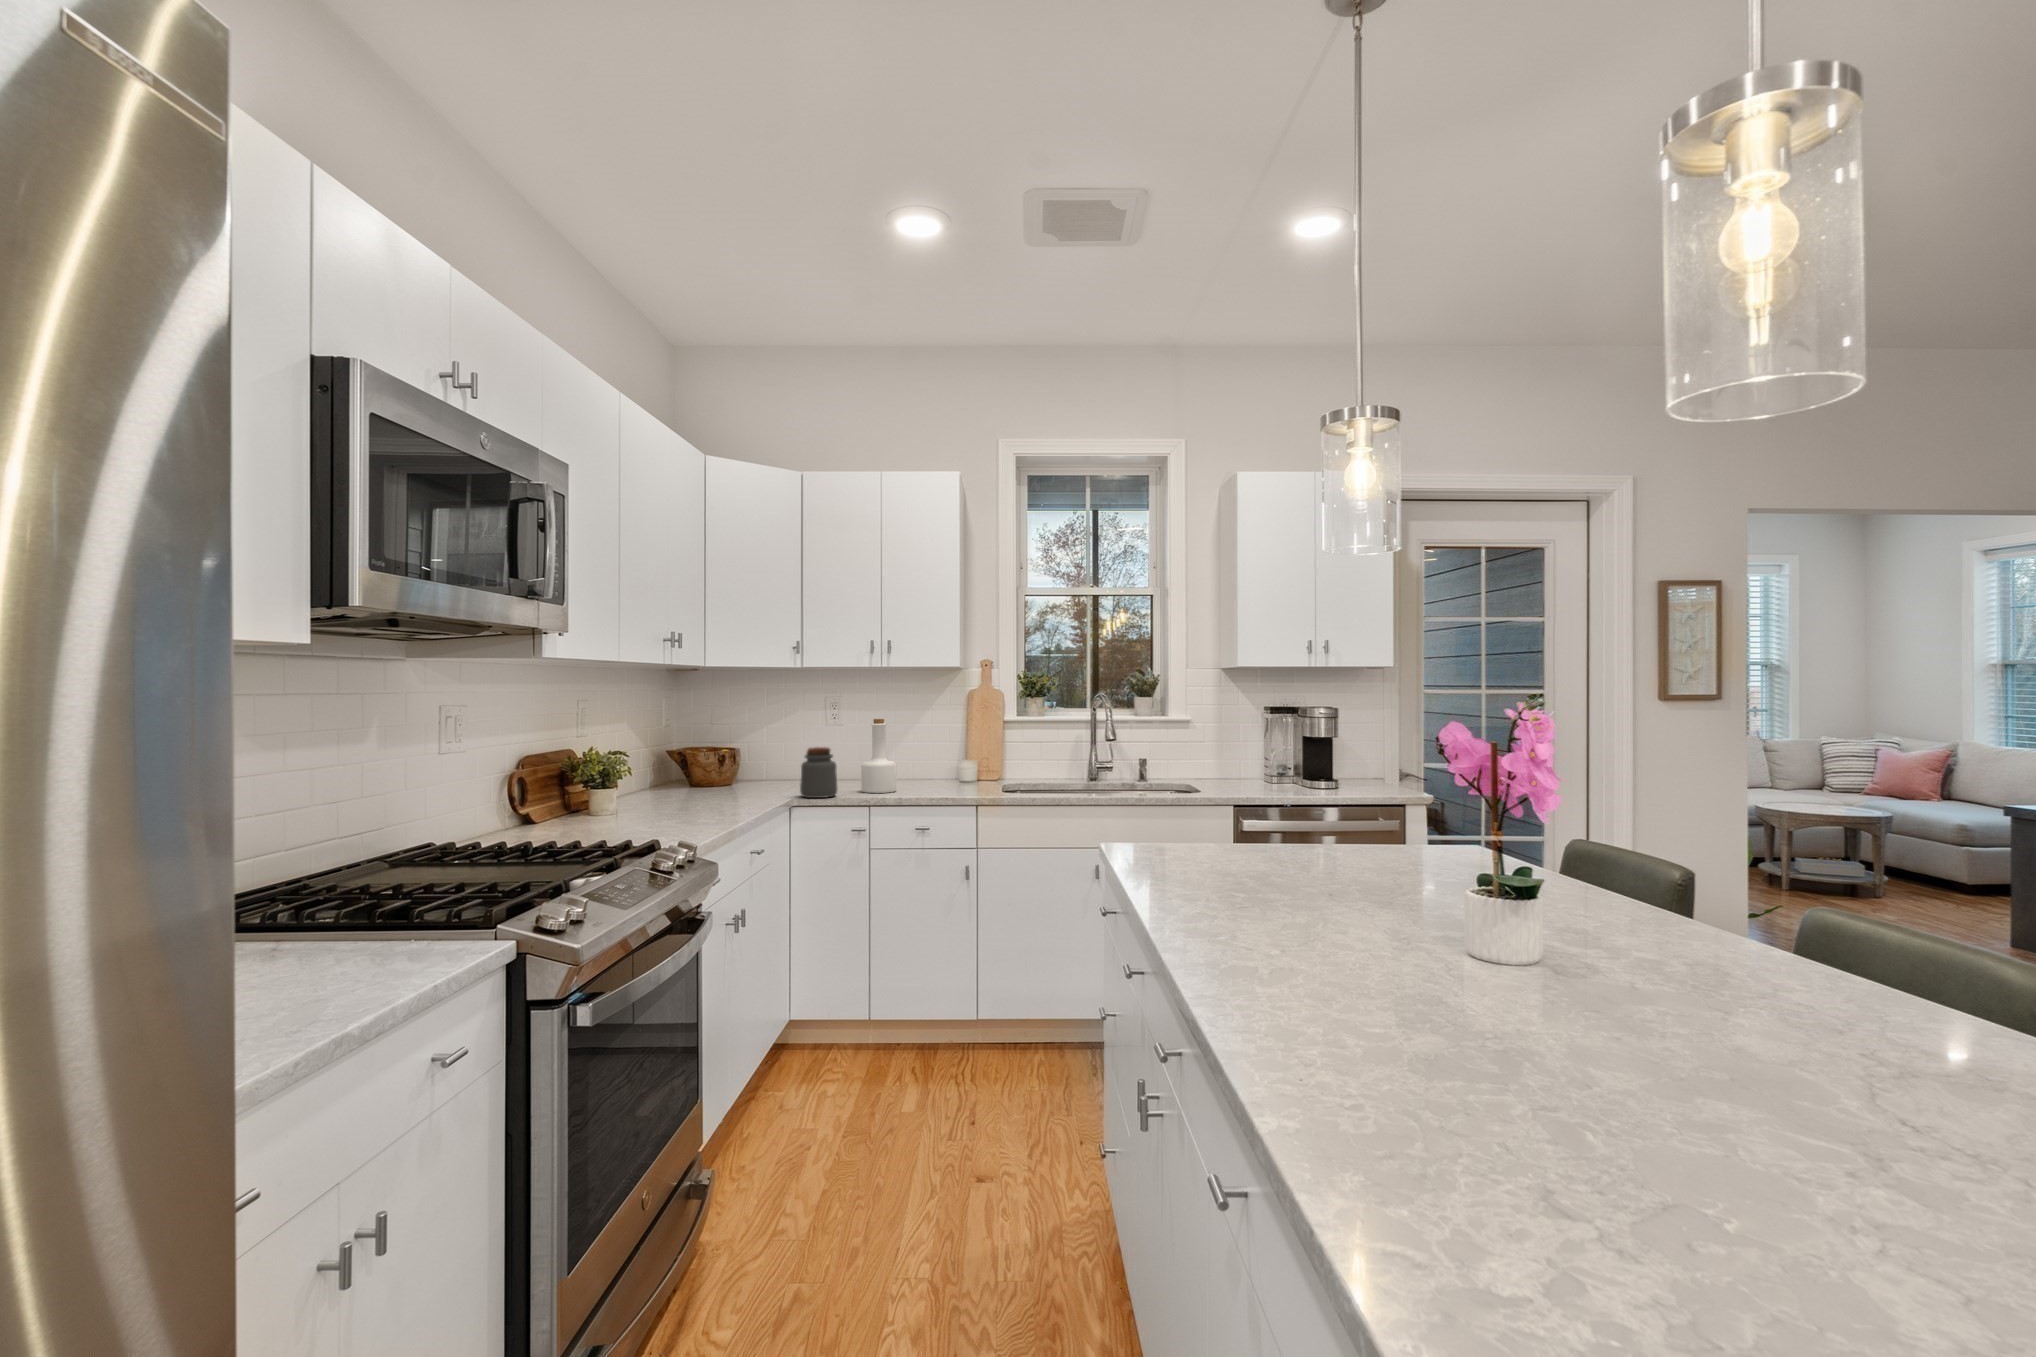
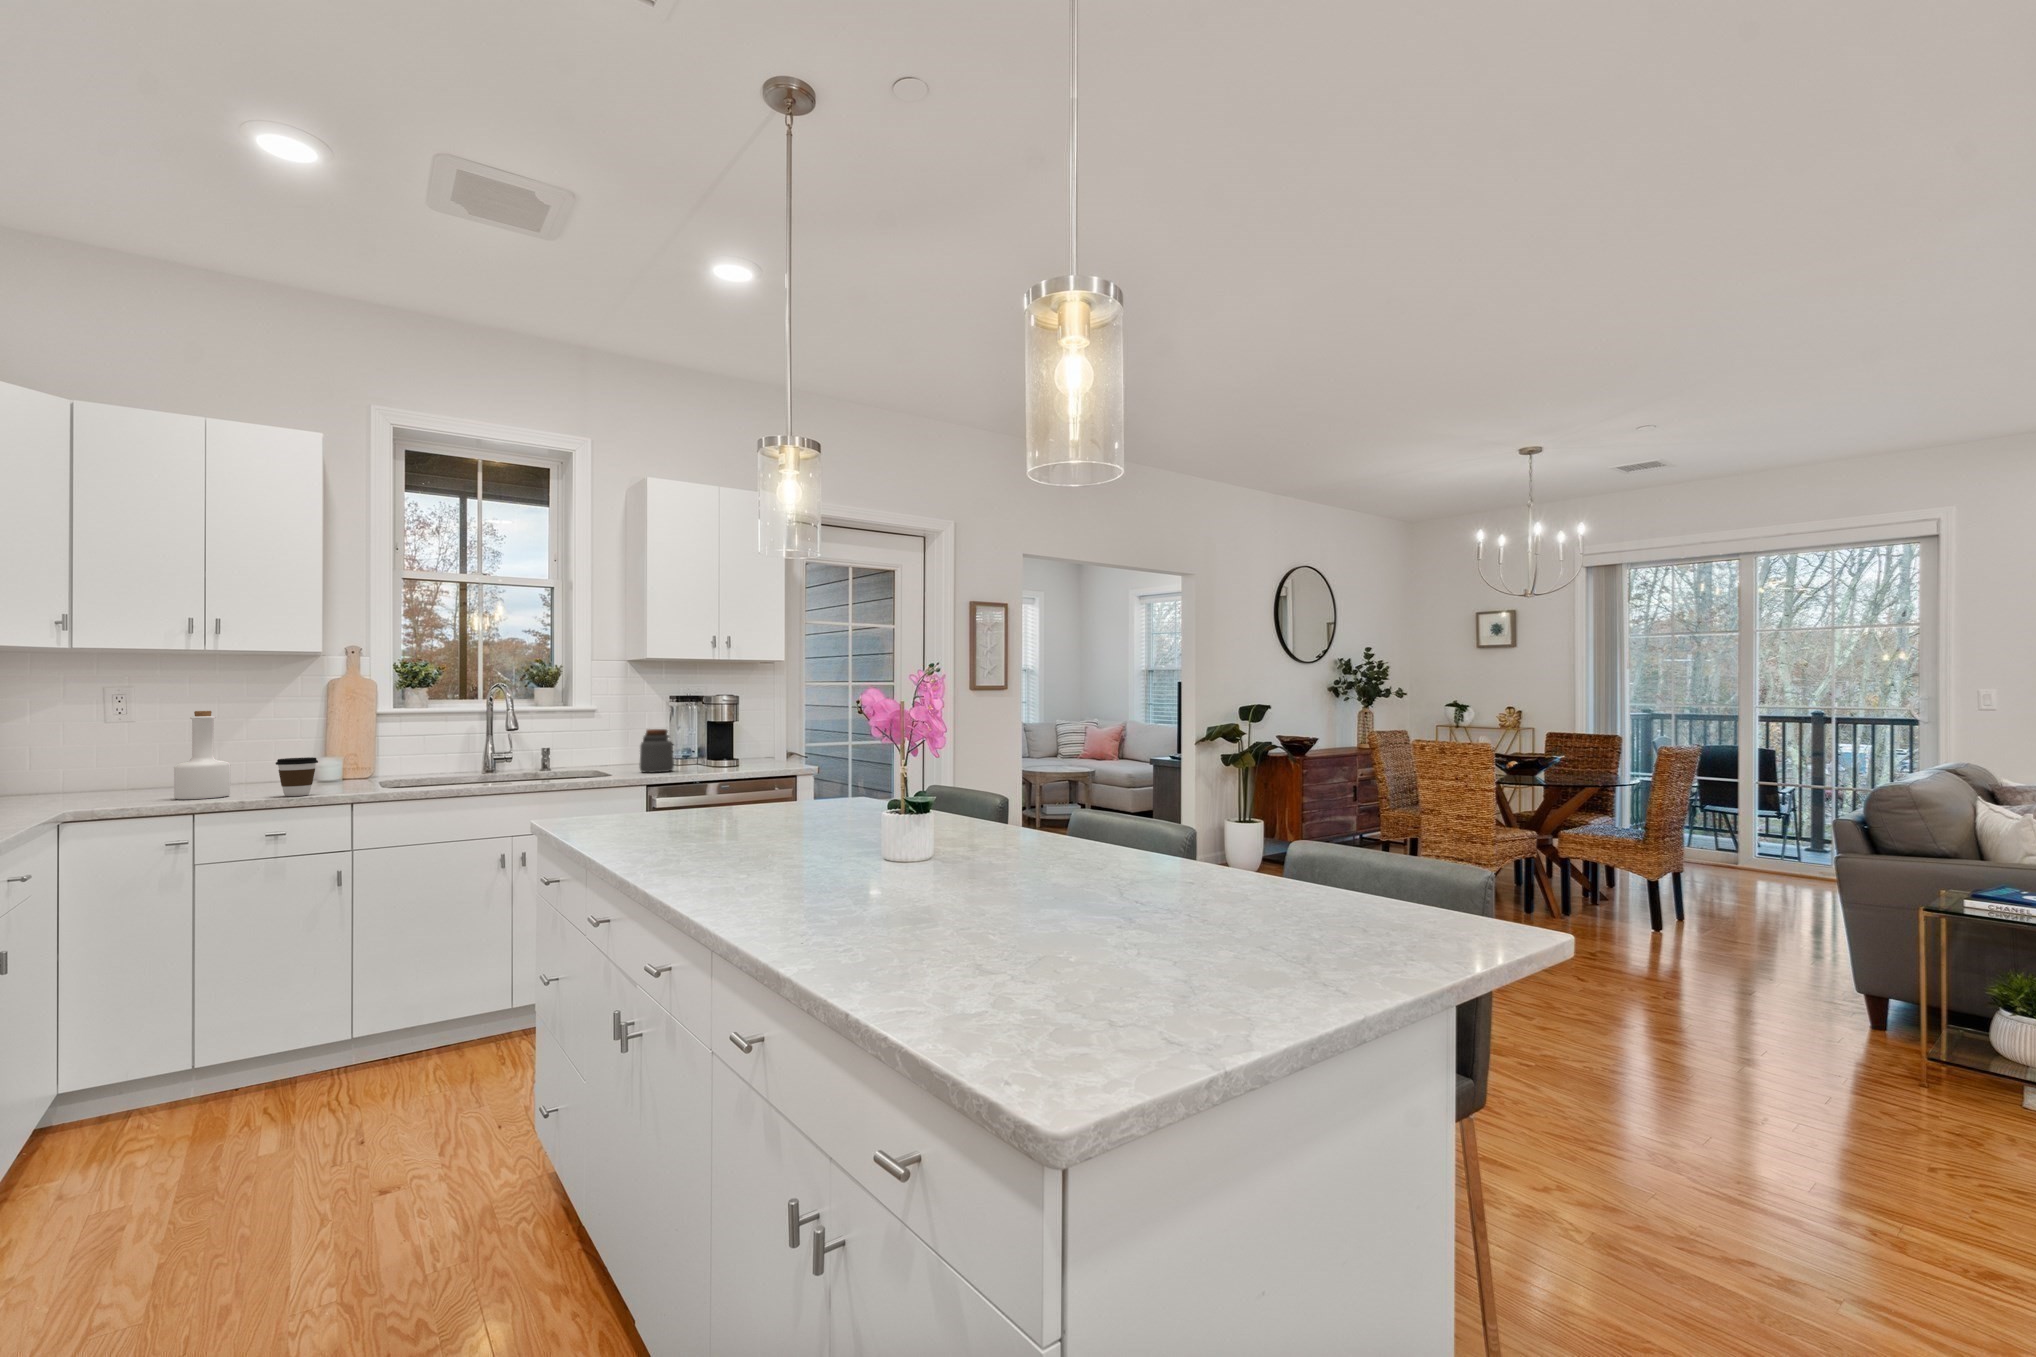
jar: present [800,747,838,798] -> present [640,729,674,773]
coffee cup: none [922,762,951,797] -> present [276,757,318,796]

